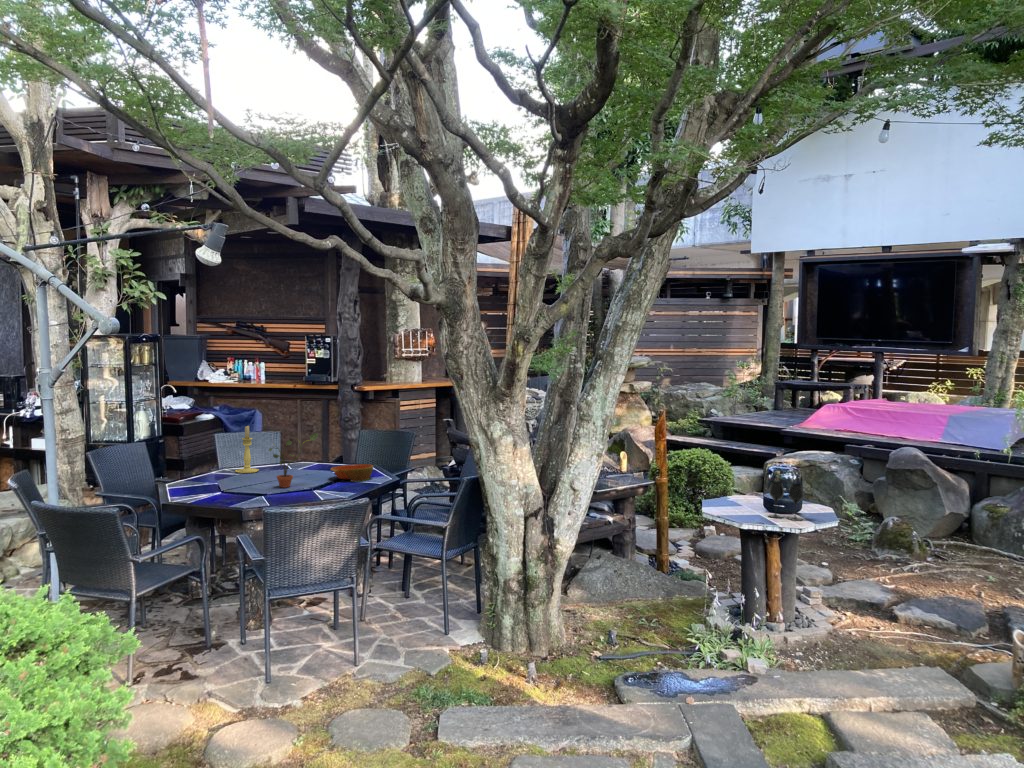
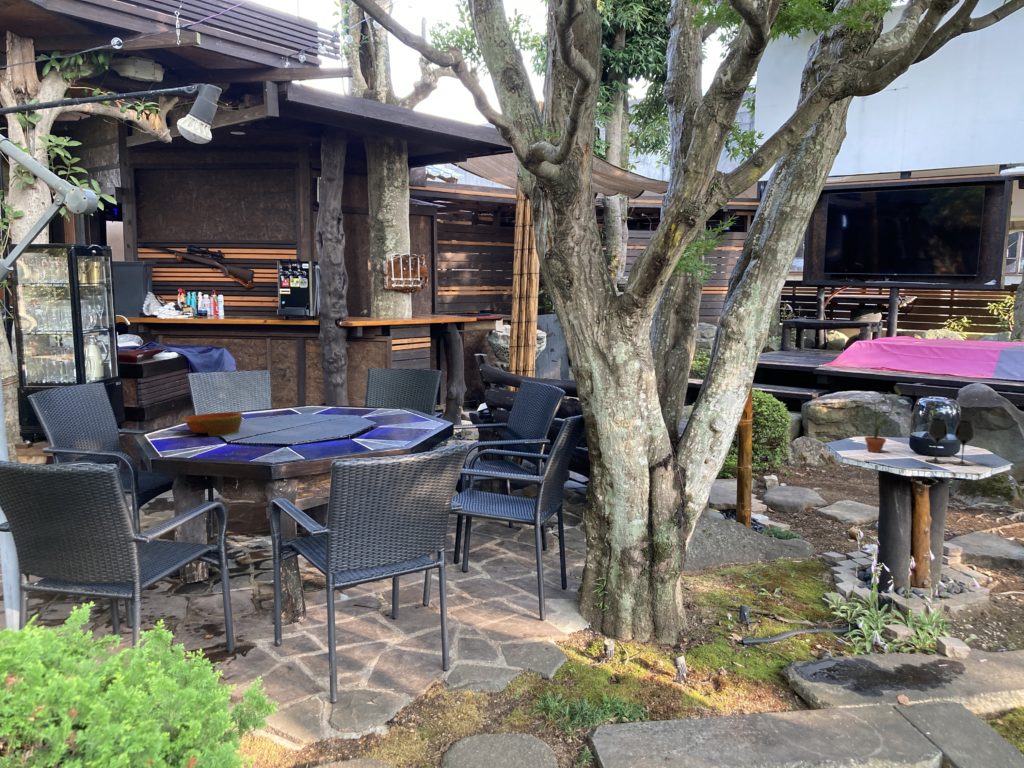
candle holder: present [235,426,259,473] -> none [233,358,264,420]
potted plant: present [269,433,318,488] -> present [860,386,901,452]
bowl: present [331,464,373,482] -> present [181,412,243,436]

